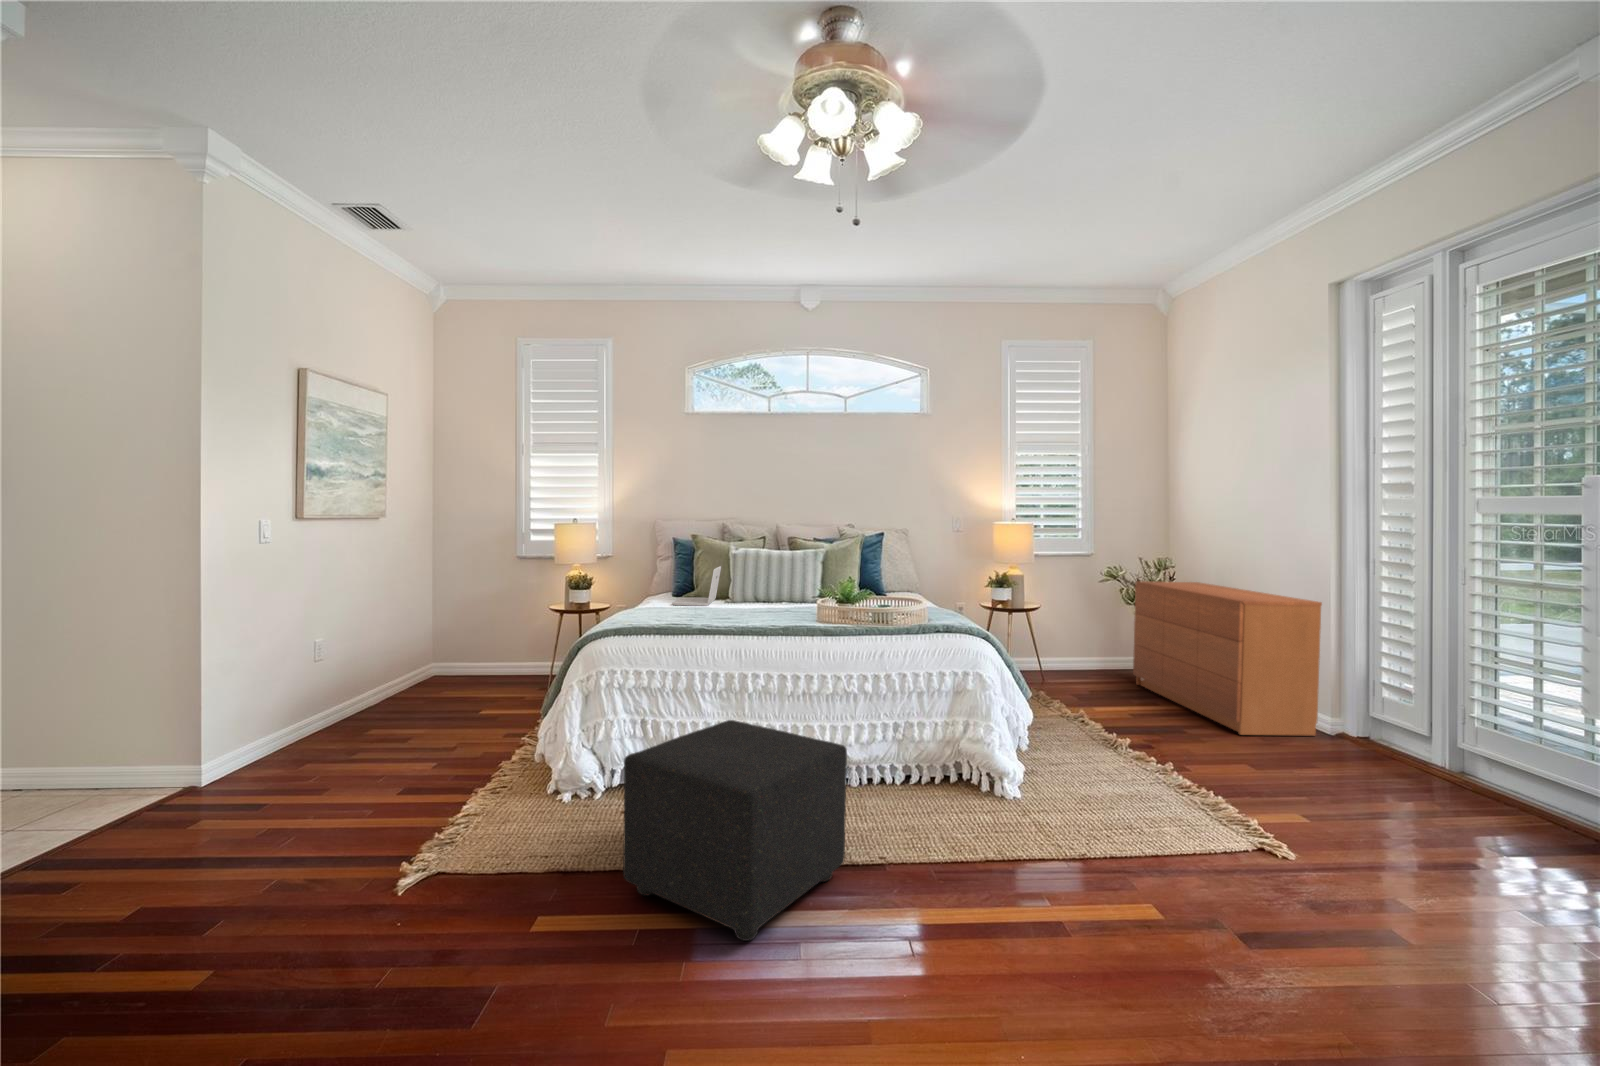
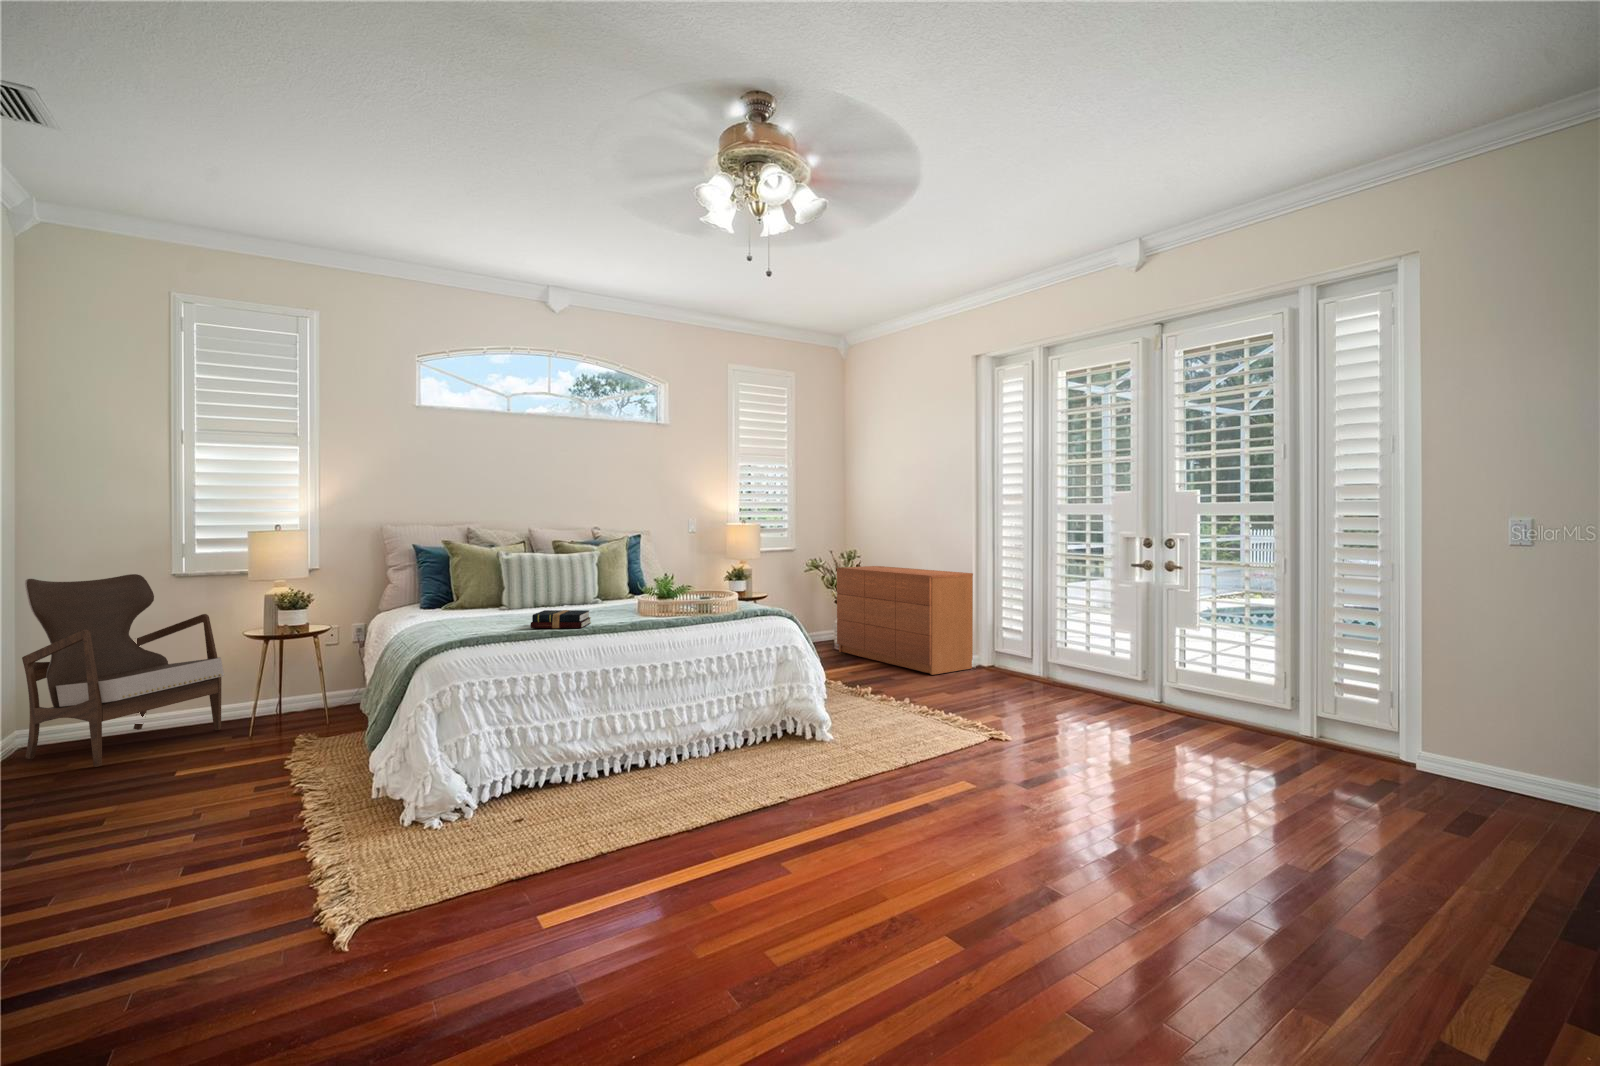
armchair: none [423,553,539,694] -> present [22,574,224,767]
laptop: present [672,566,721,606] -> none [455,572,508,616]
hardback book: none [685,607,748,628] -> present [531,610,591,628]
ottoman: present [623,720,847,941] -> none [602,705,768,871]

